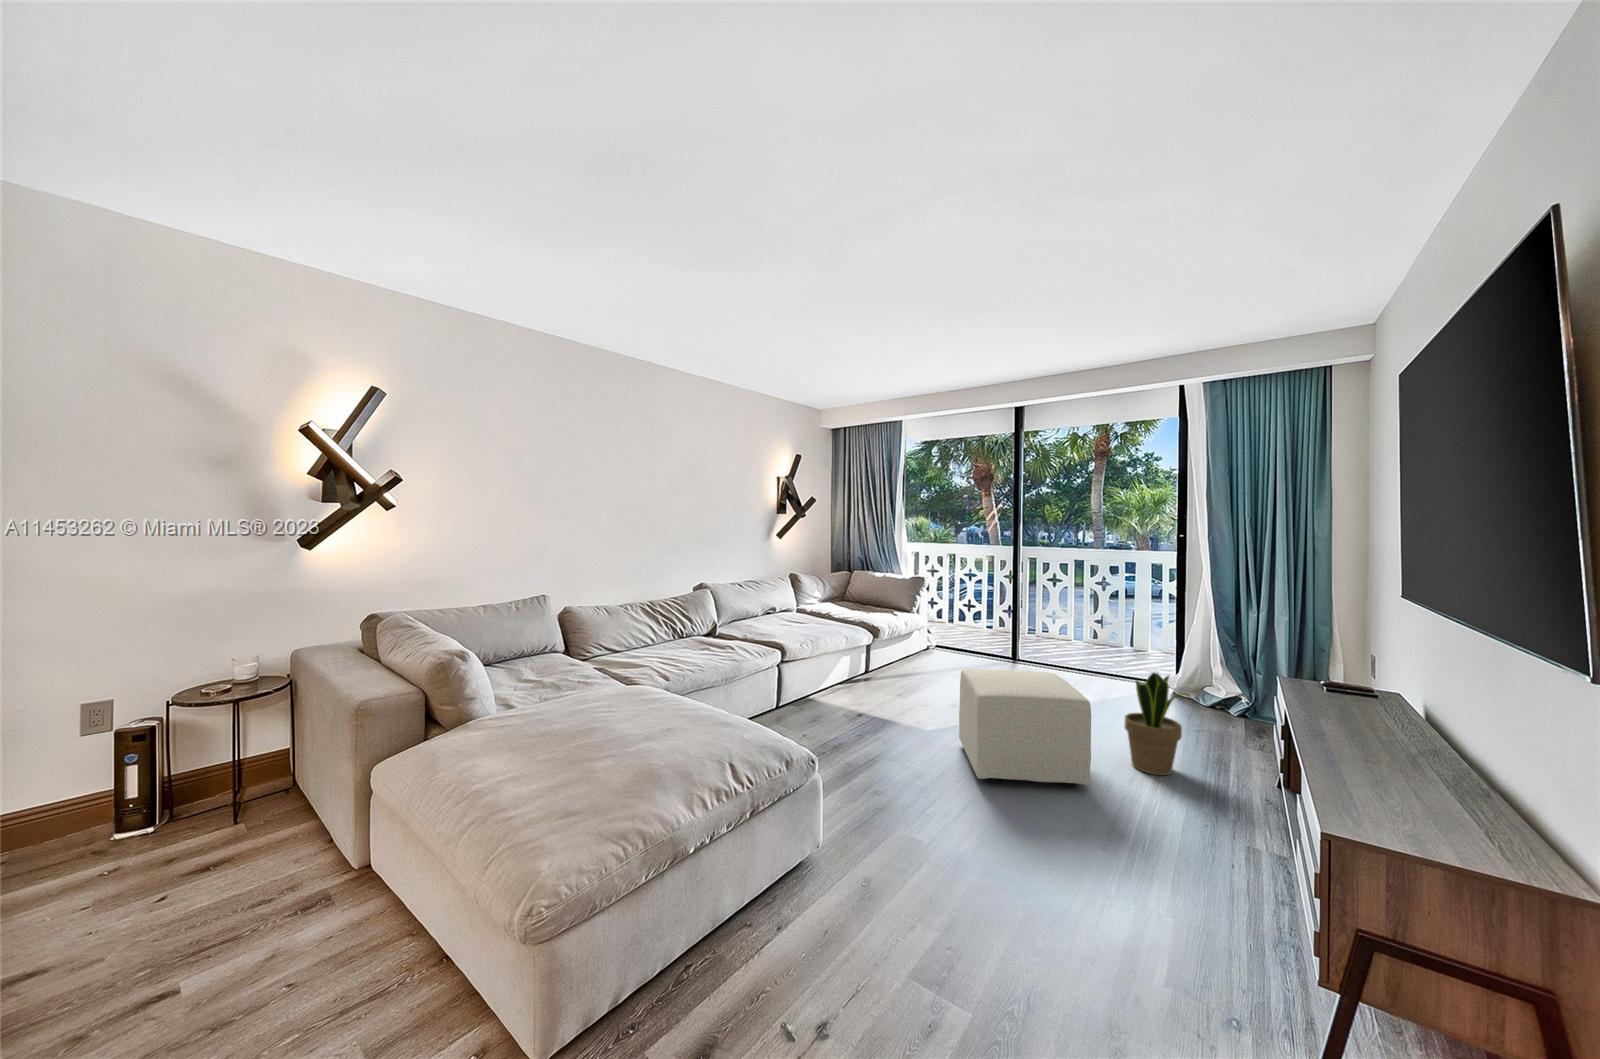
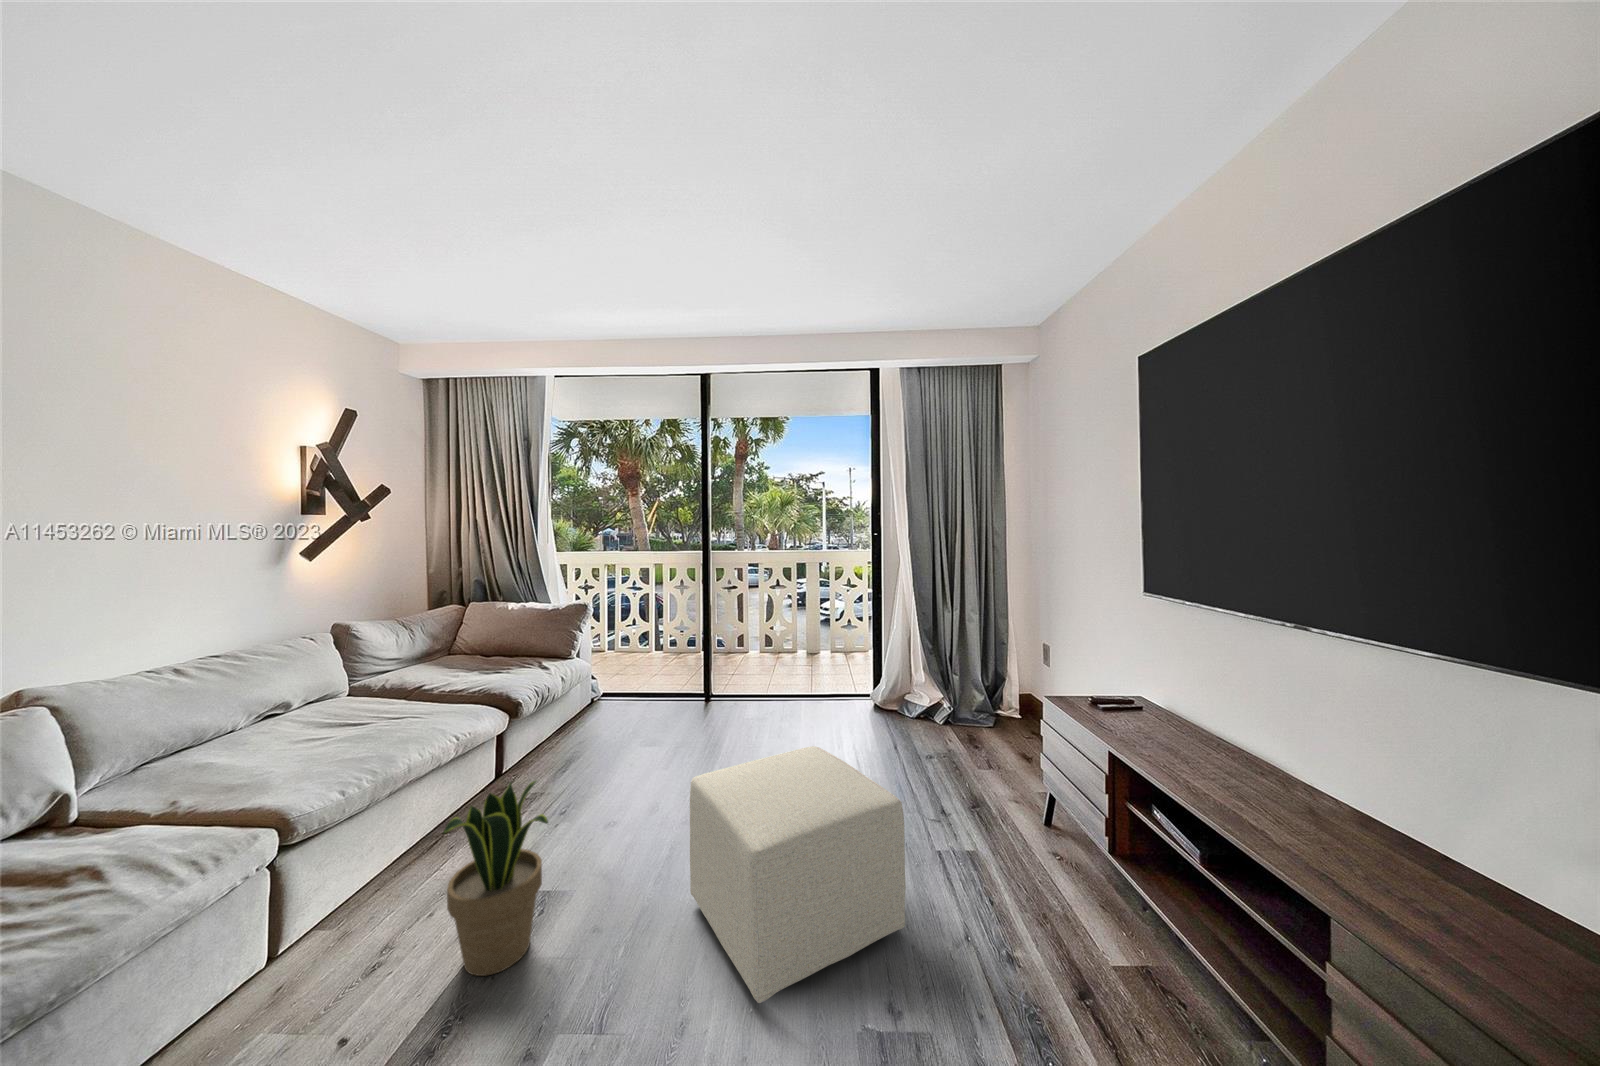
potted plant: present [1125,672,1190,775] -> present [443,781,548,976]

